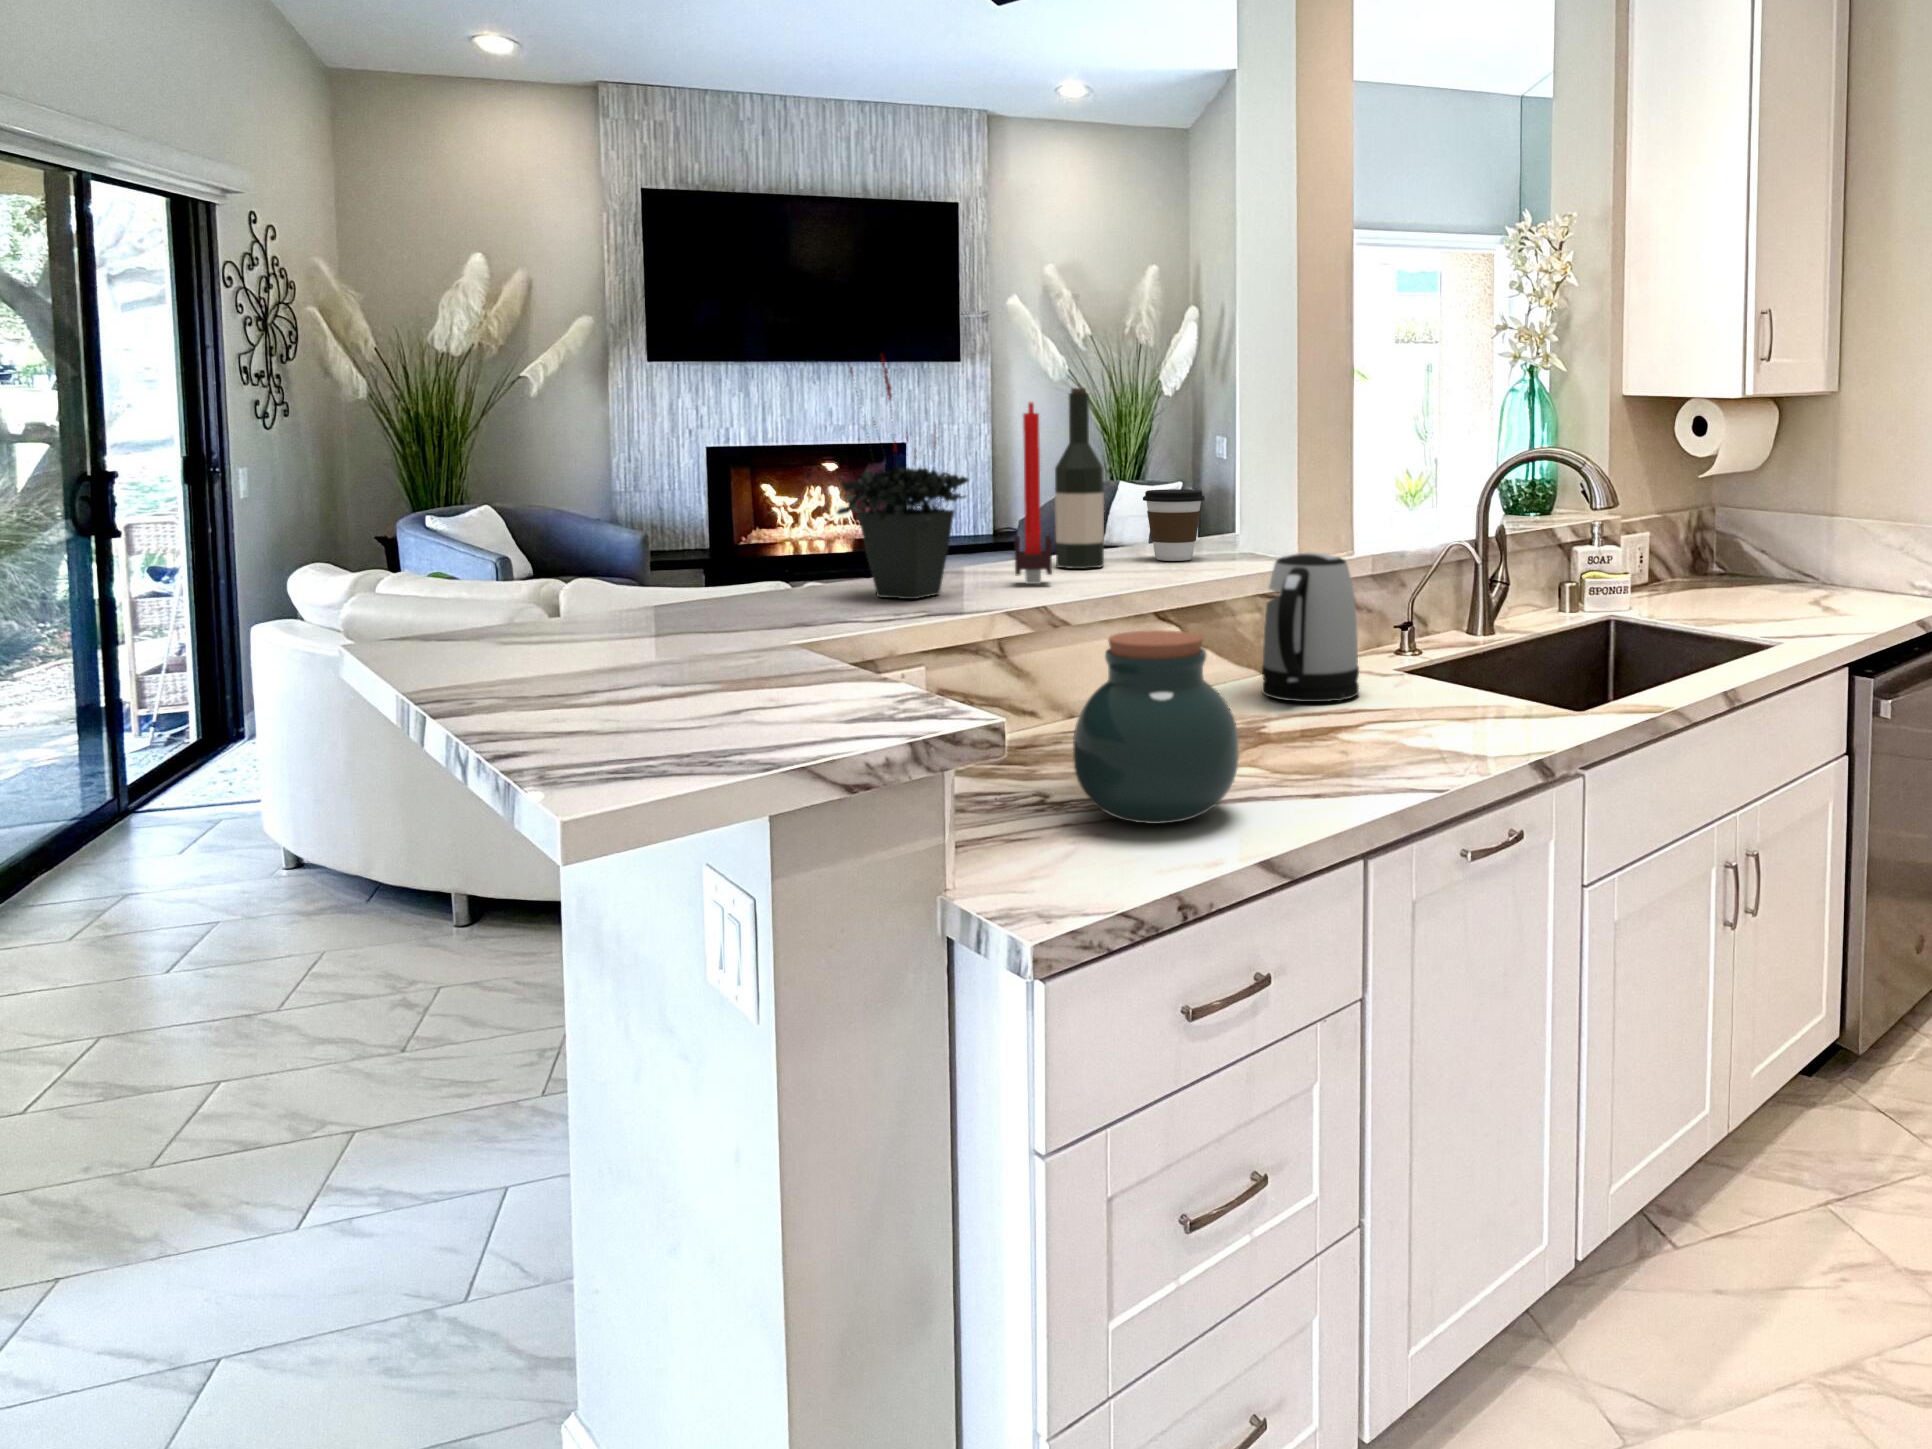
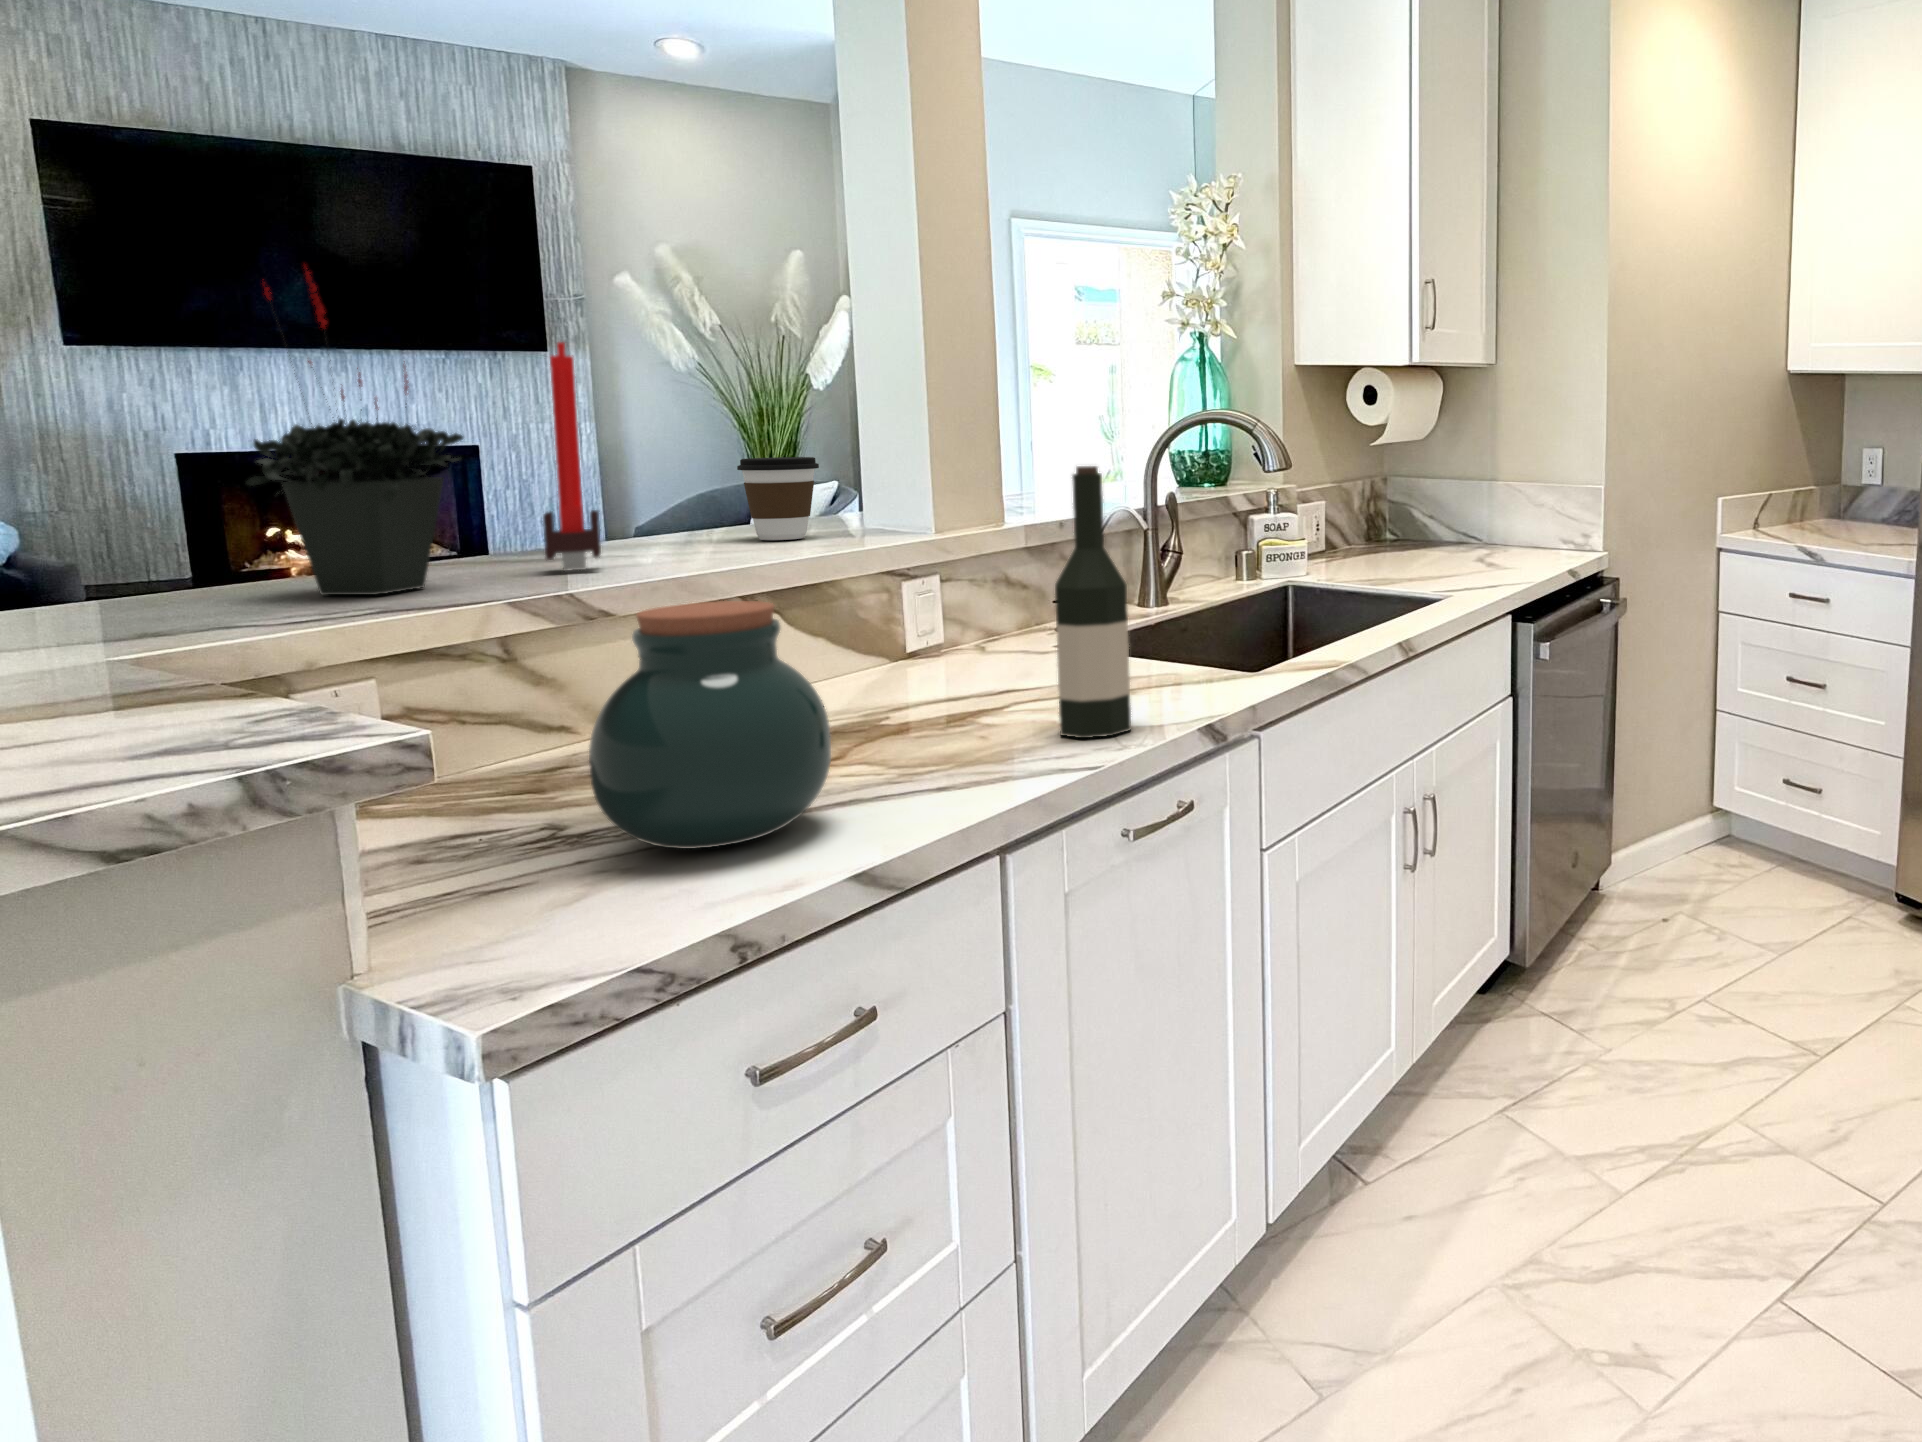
wine bottle: present [1055,388,1104,569] -> present [1055,466,1131,738]
kettle: present [1262,552,1359,702] -> none [890,517,1010,689]

